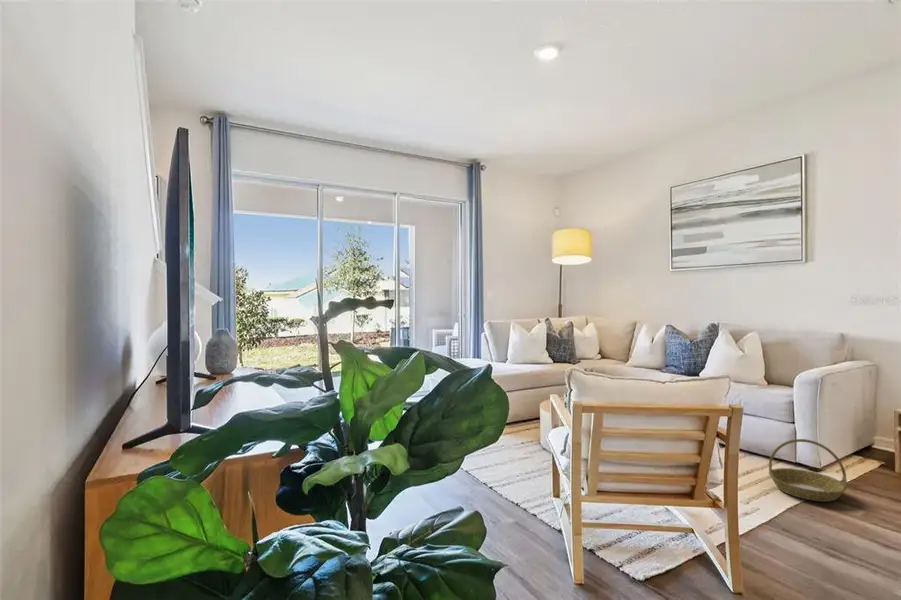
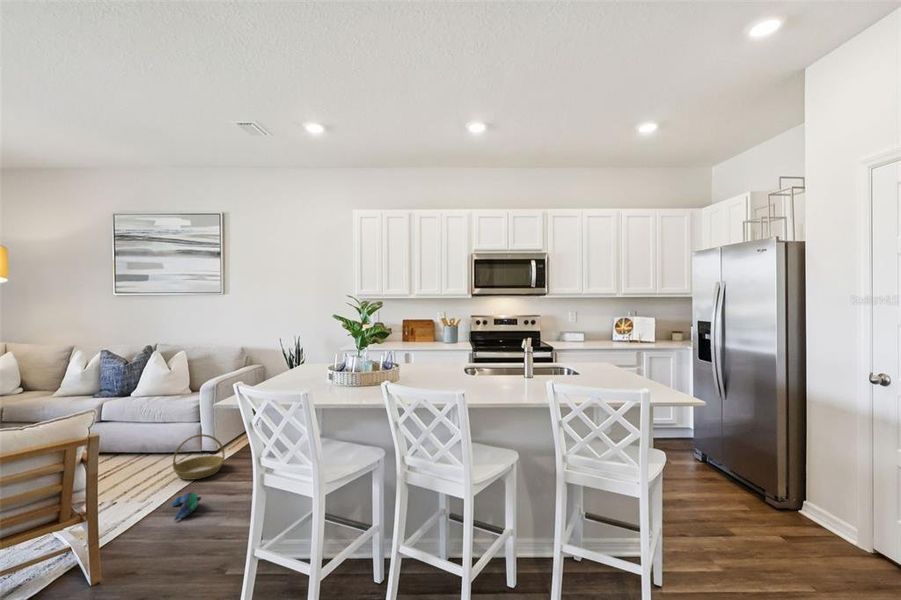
plush toy: none [788,517,841,552] -> present [172,493,201,521]

